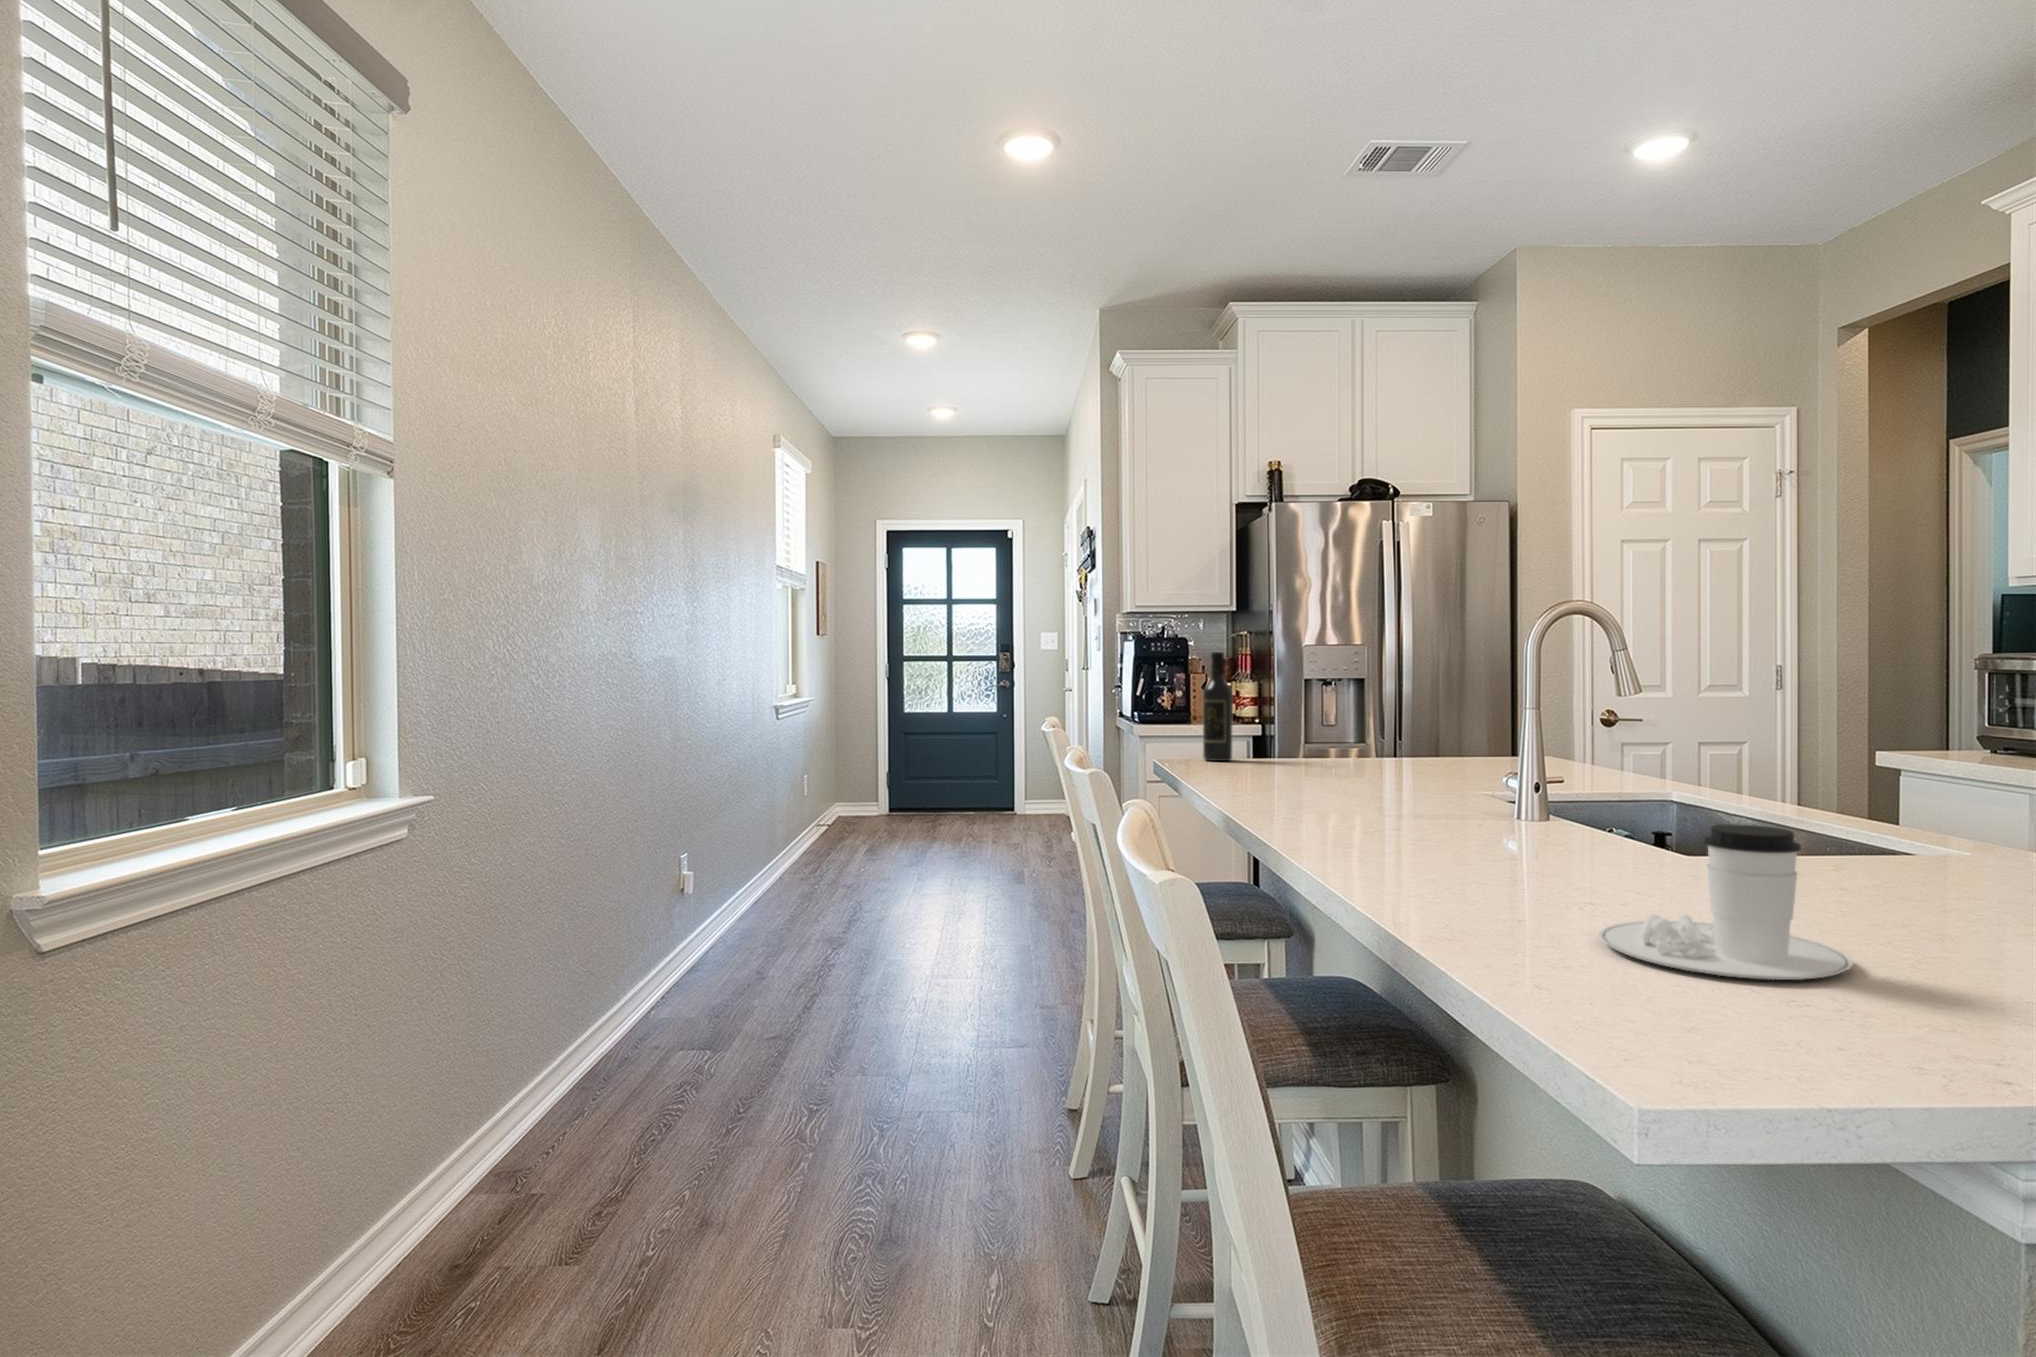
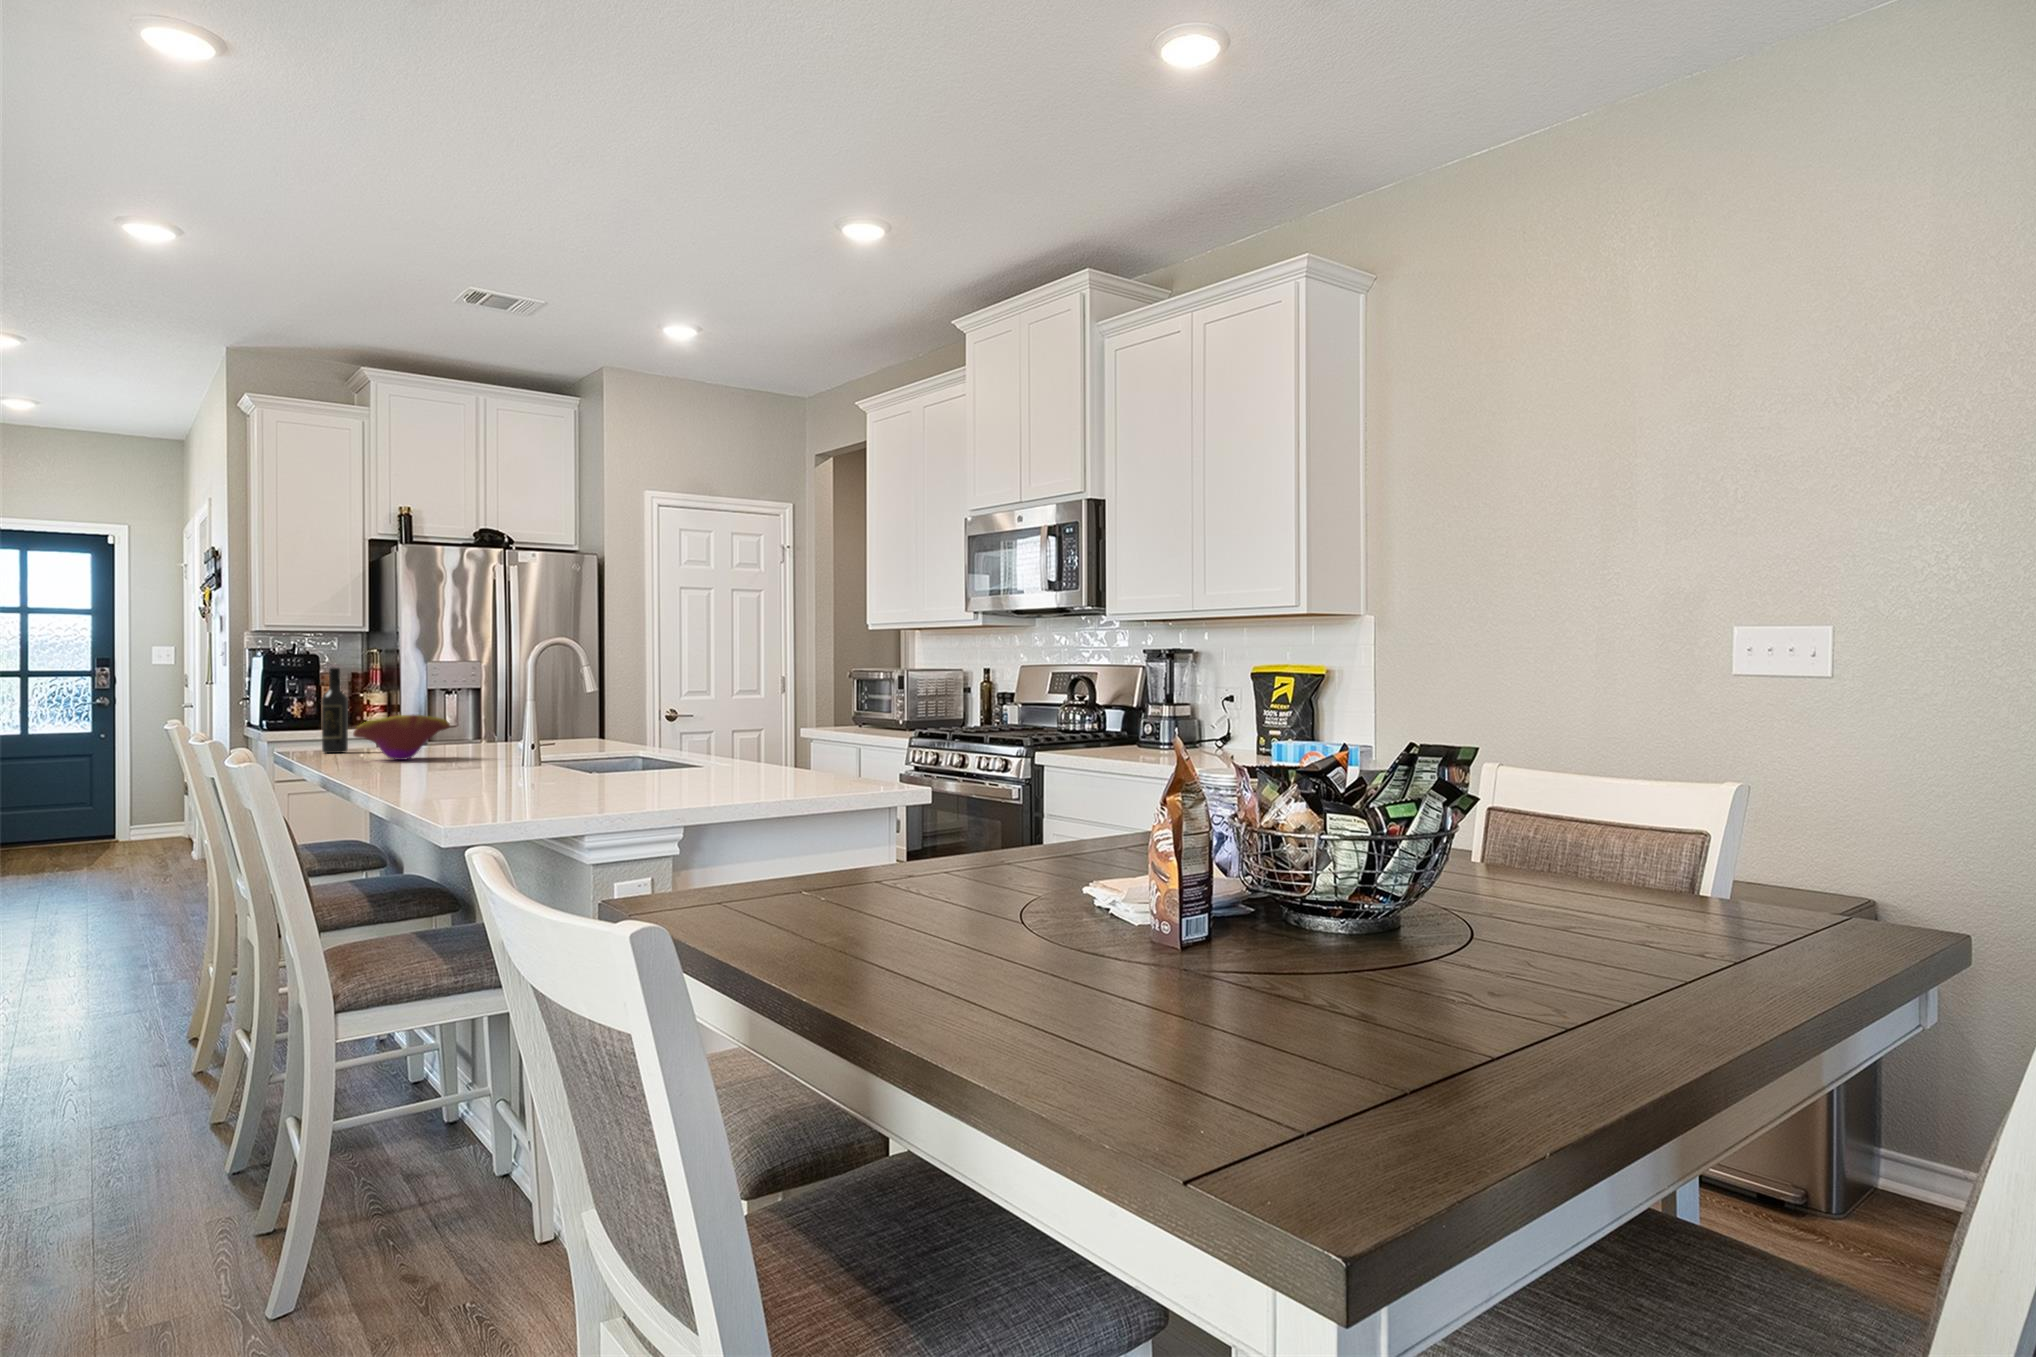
decorative bowl: none [1248,716,1374,782] -> present [353,714,450,760]
coffee cup: present [1599,824,1853,980] -> none [485,742,584,802]

